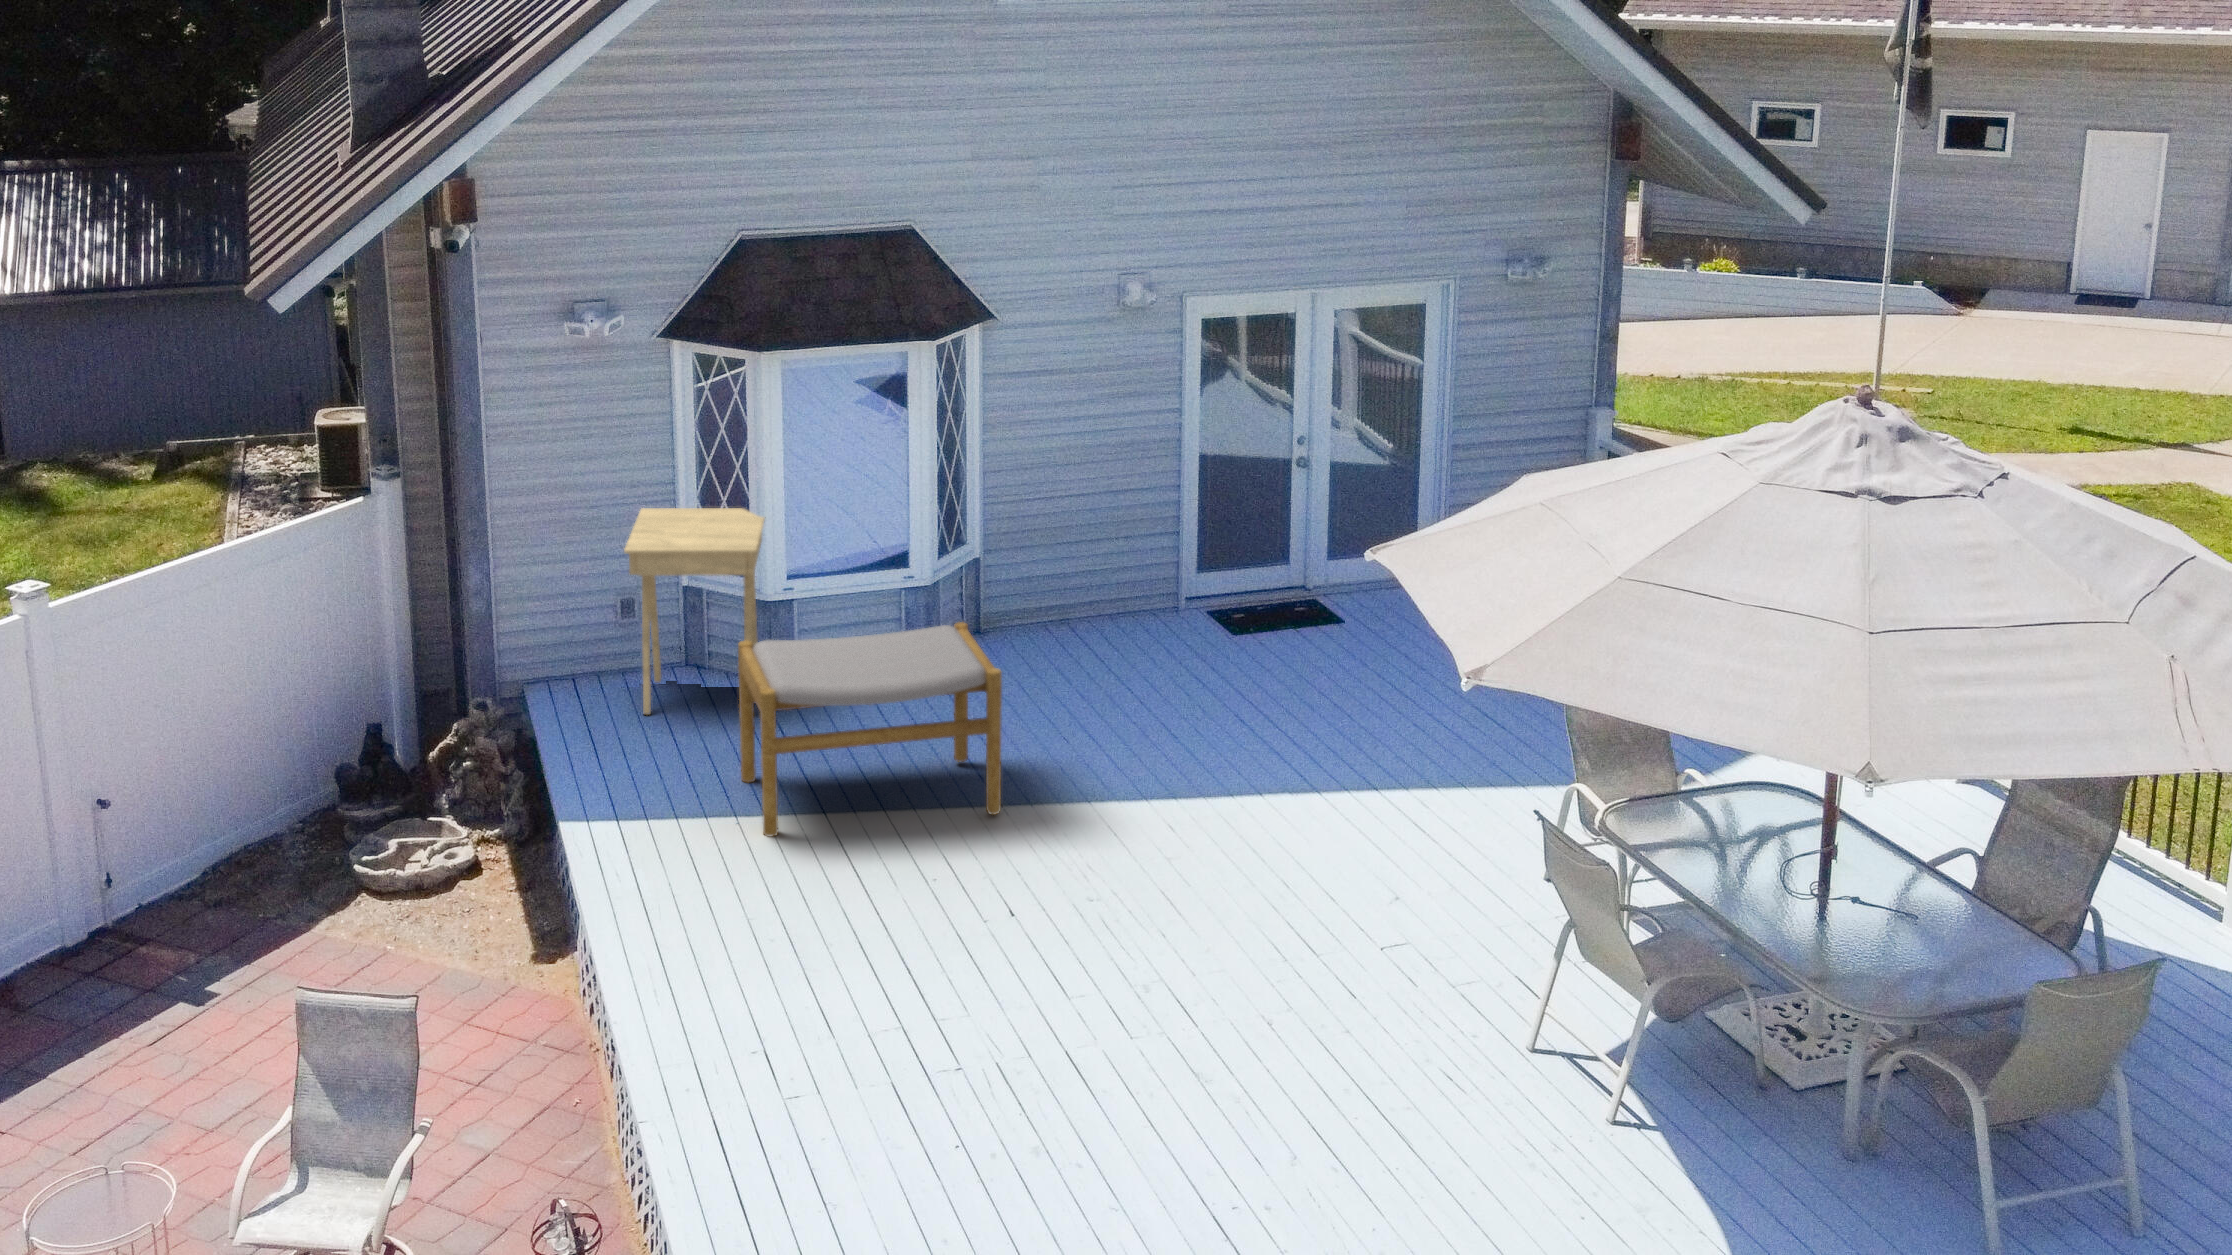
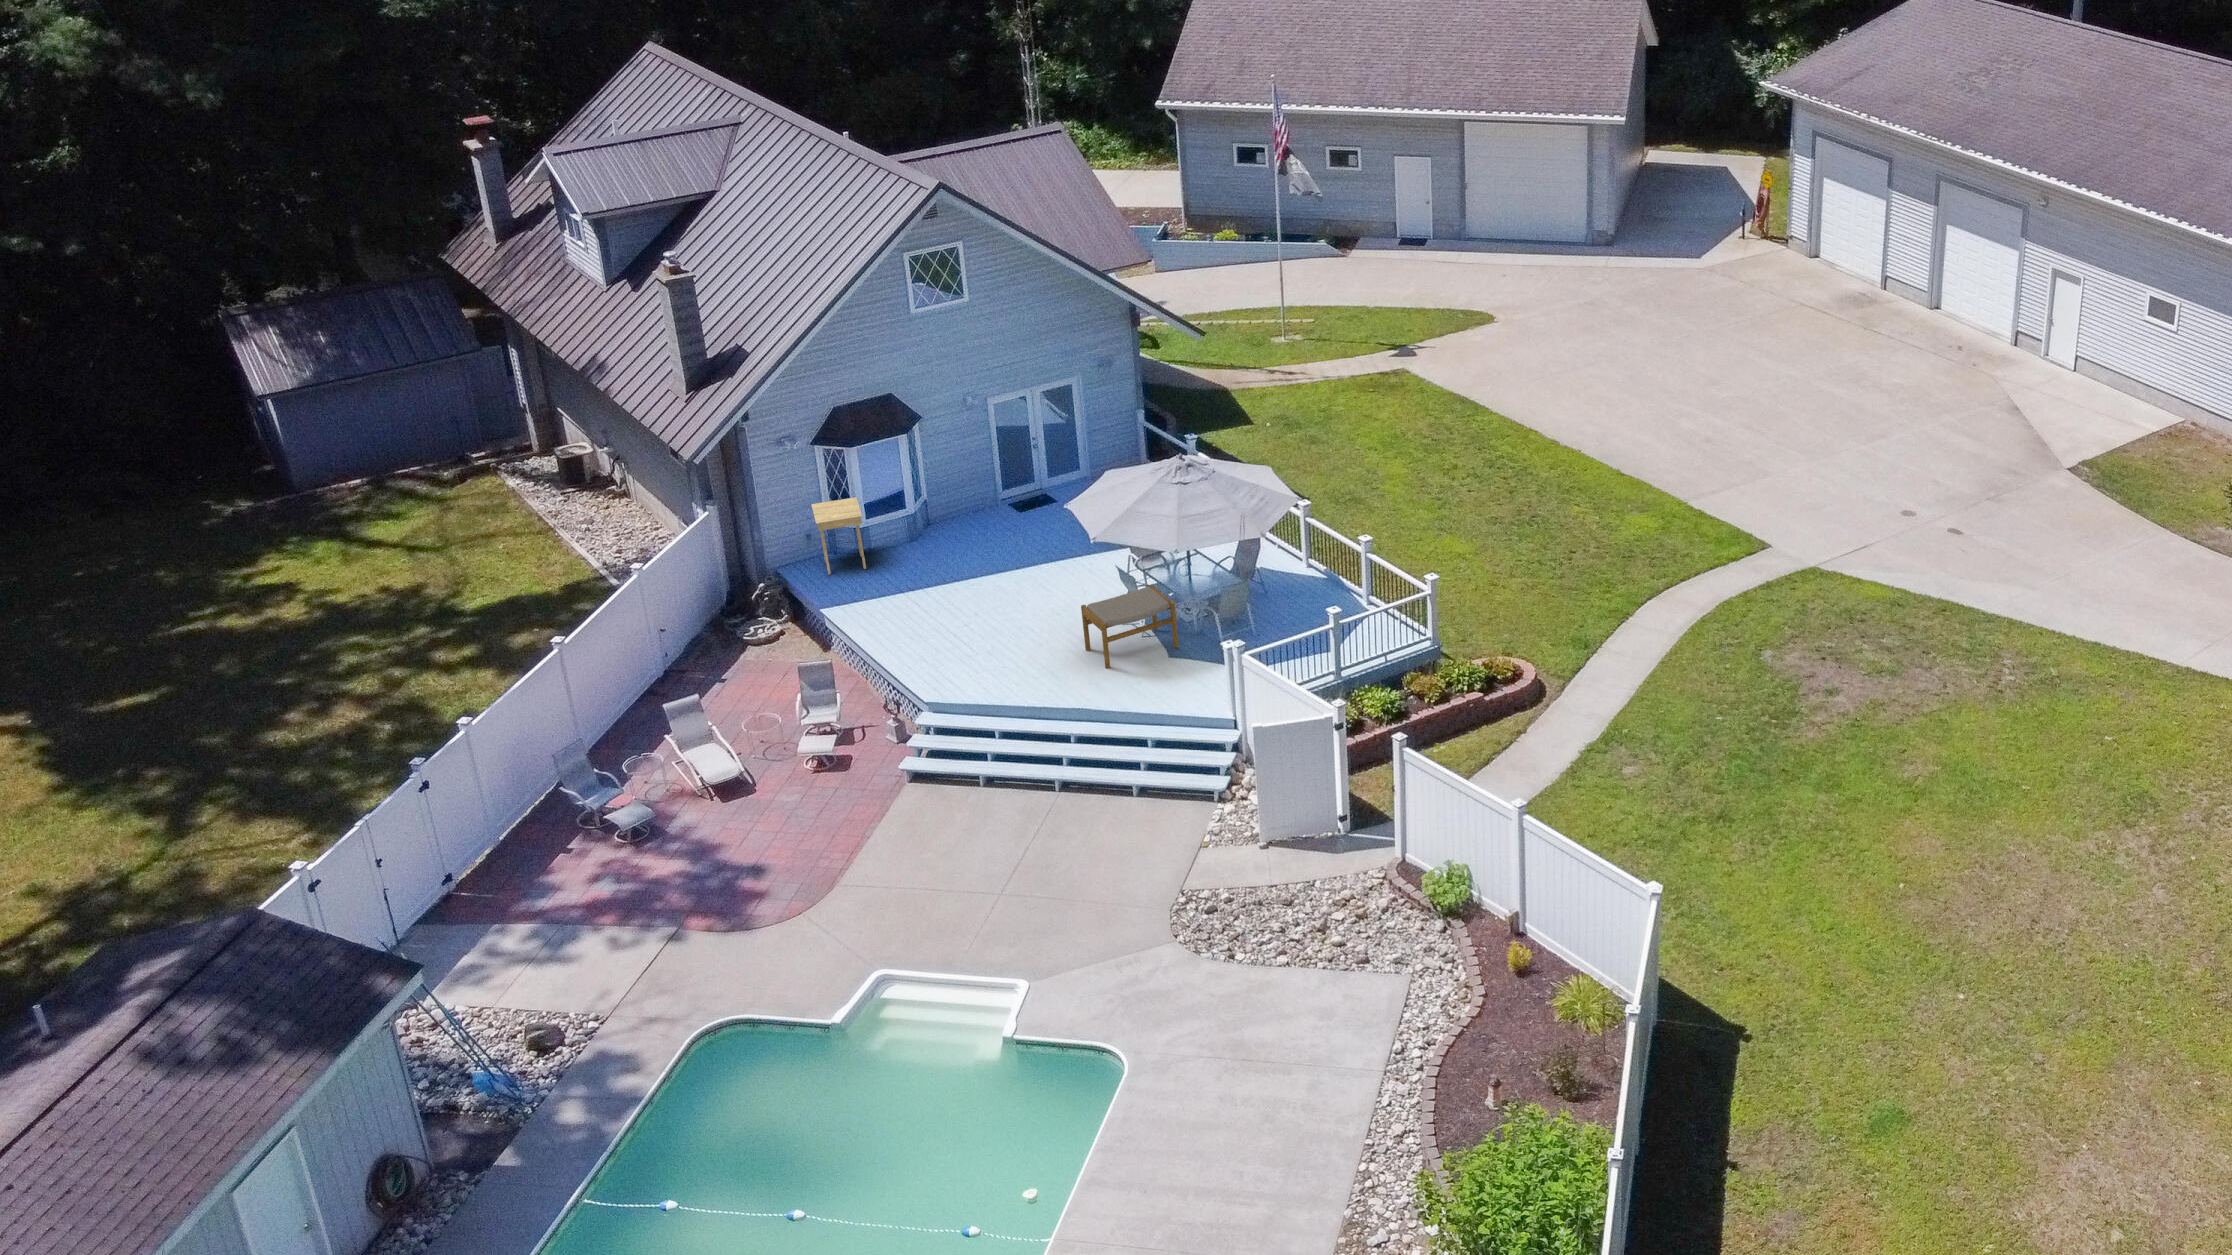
footstool: present [738,622,1002,836] -> present [1081,585,1178,669]

